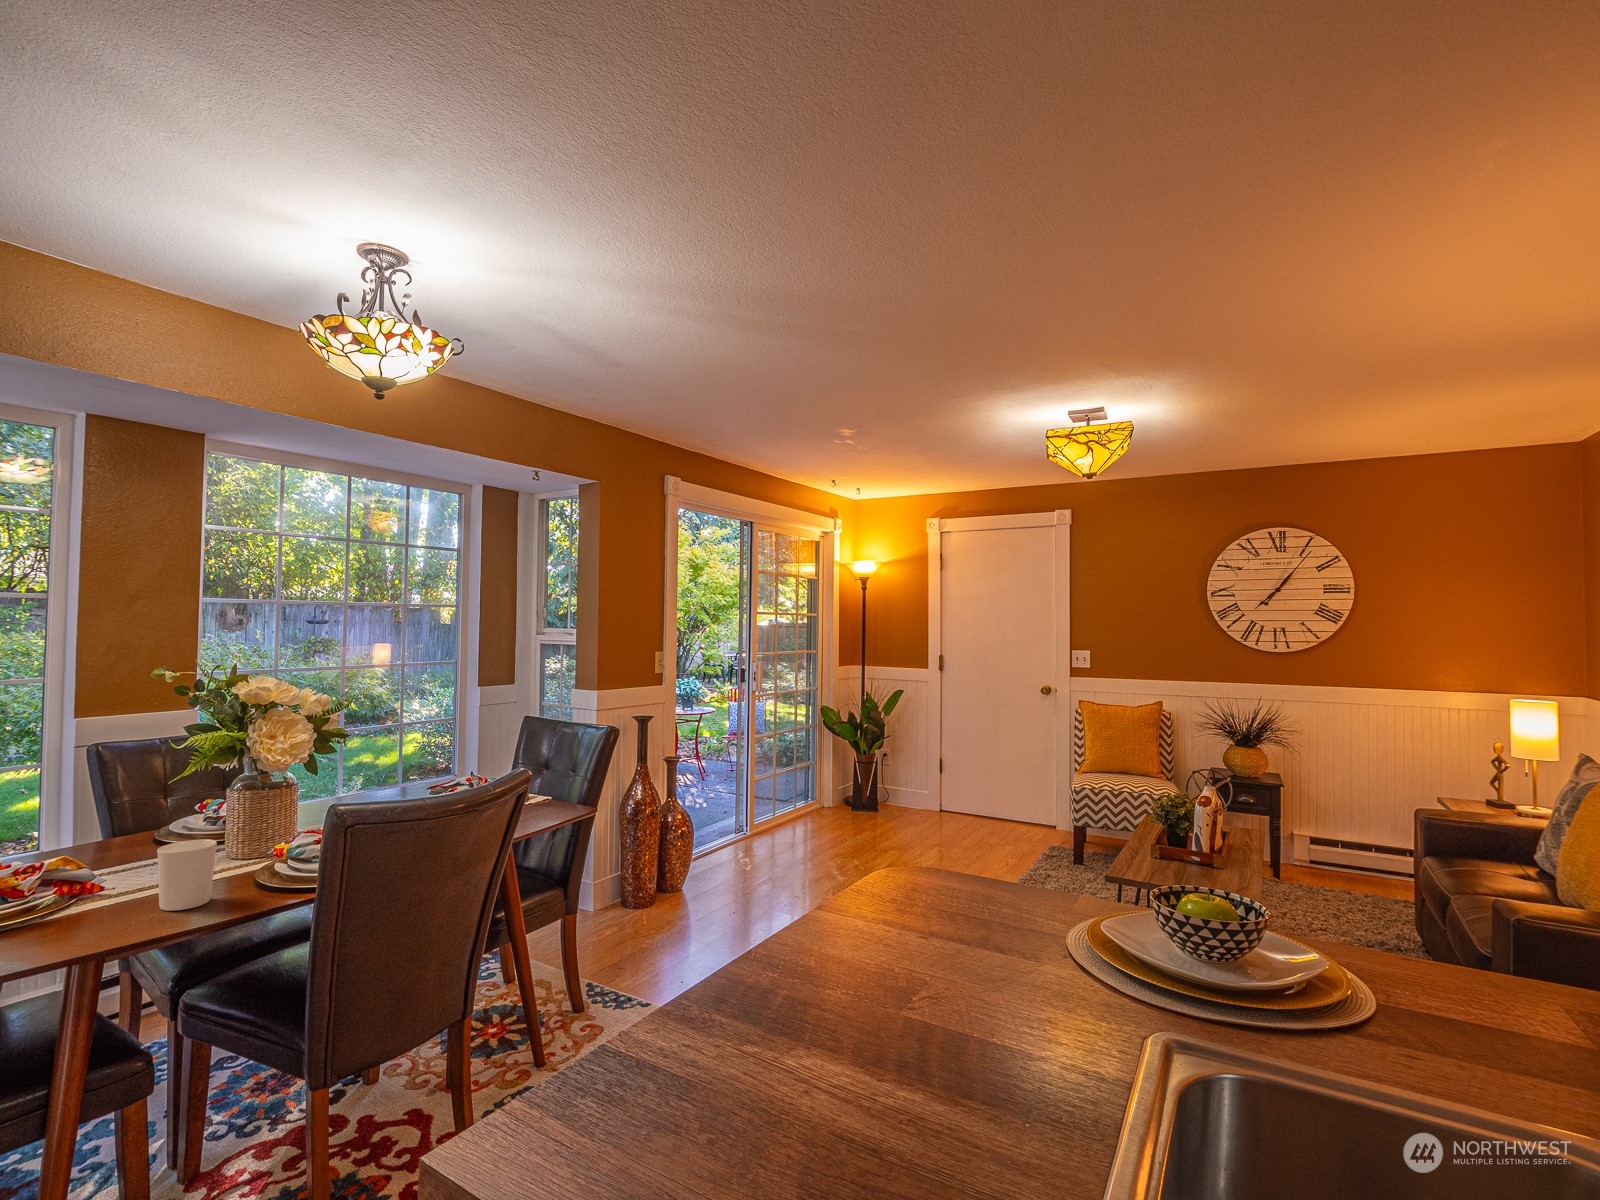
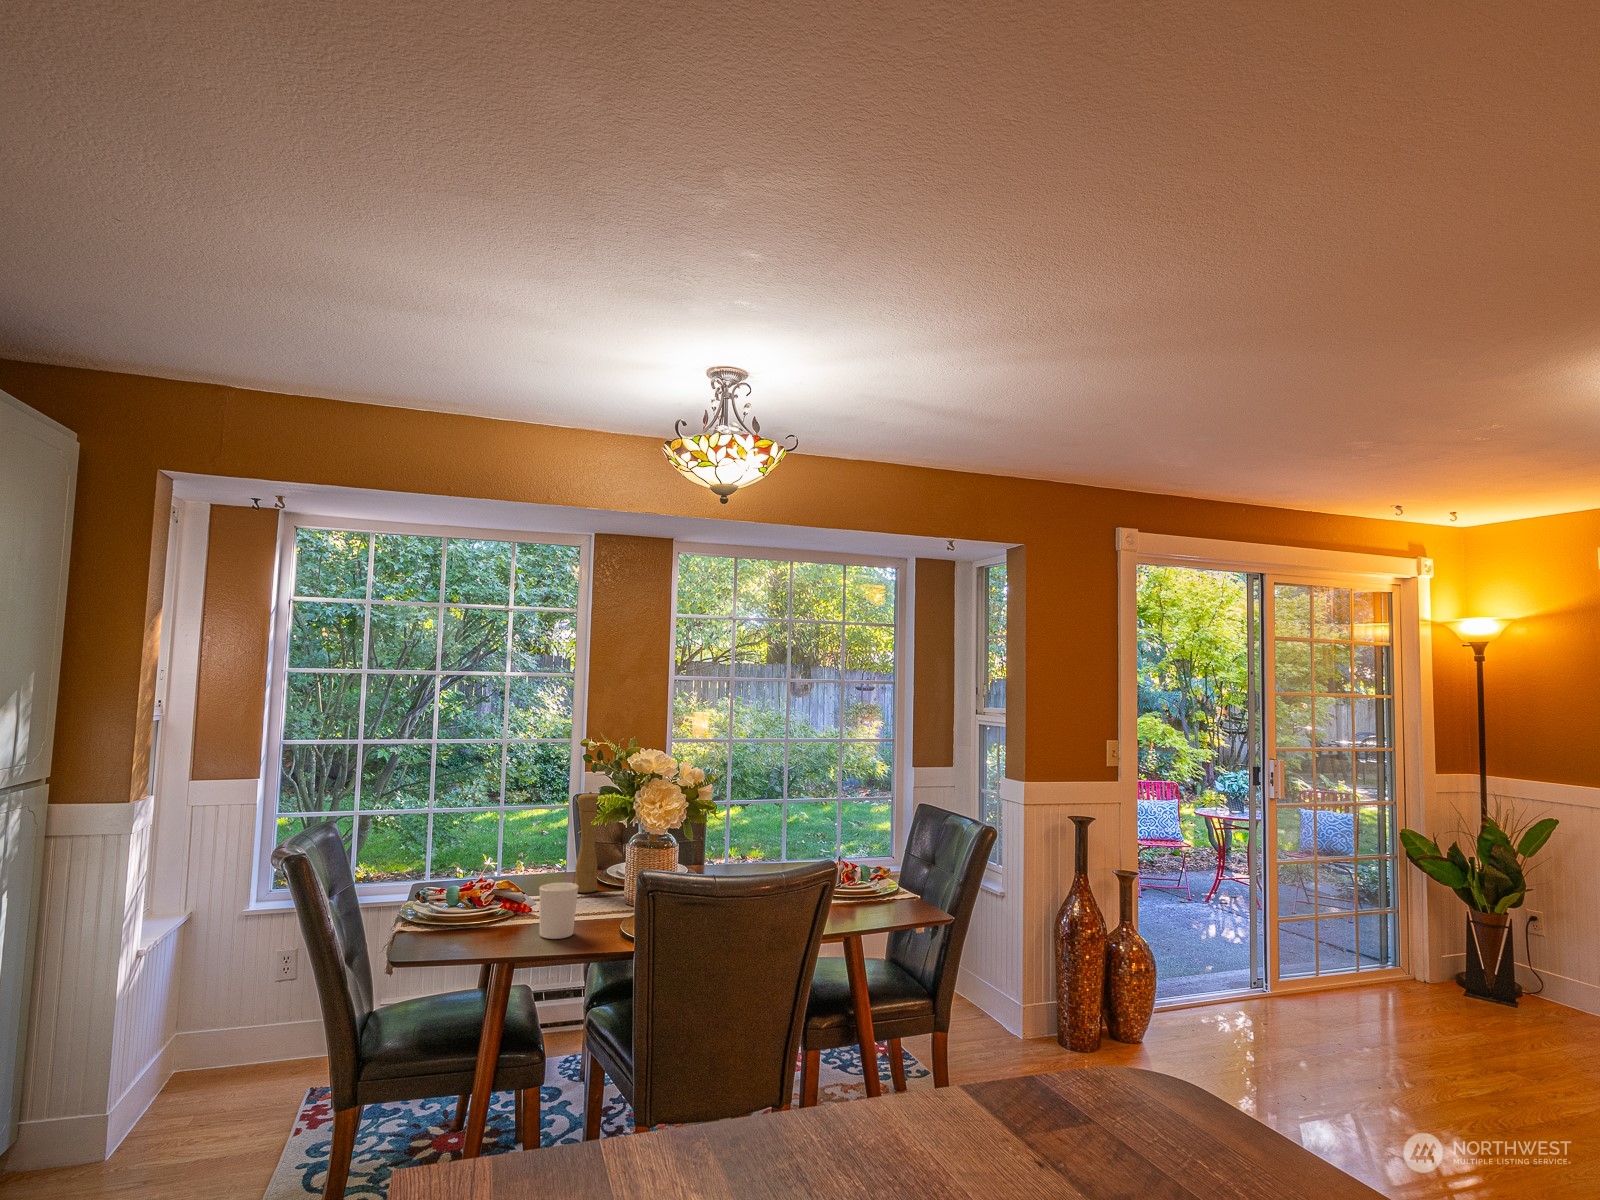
pepper mill: none [142,734,184,858] -> present [574,792,599,893]

